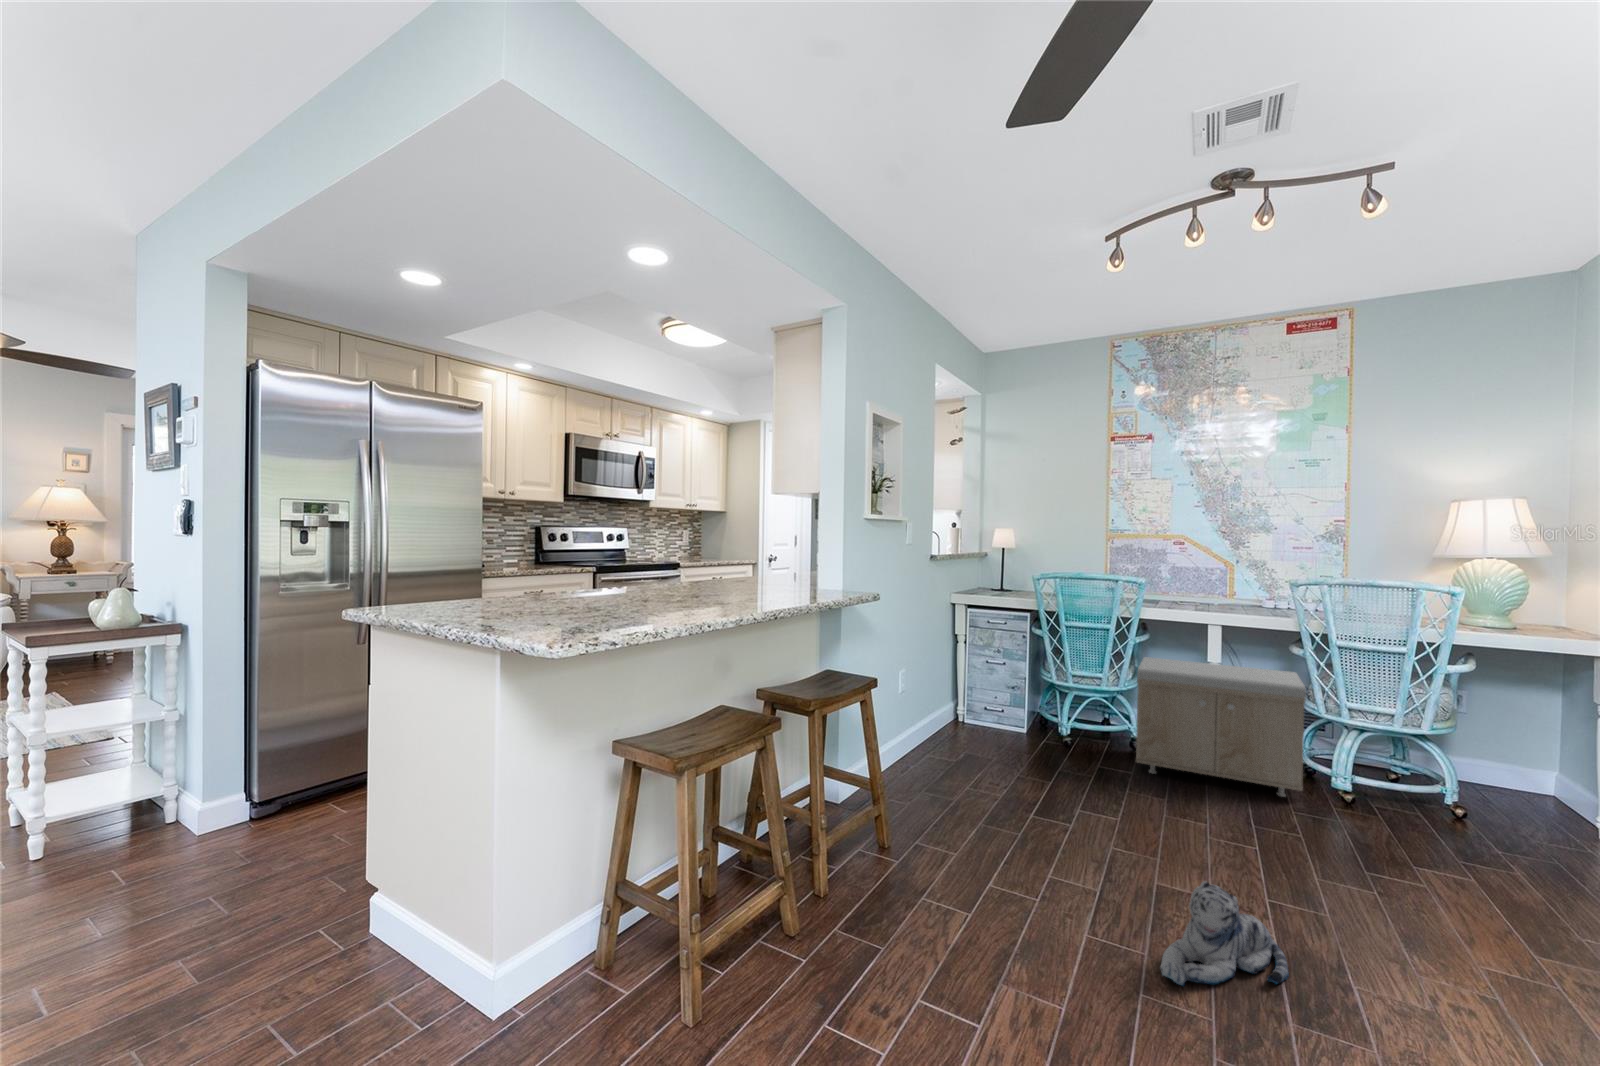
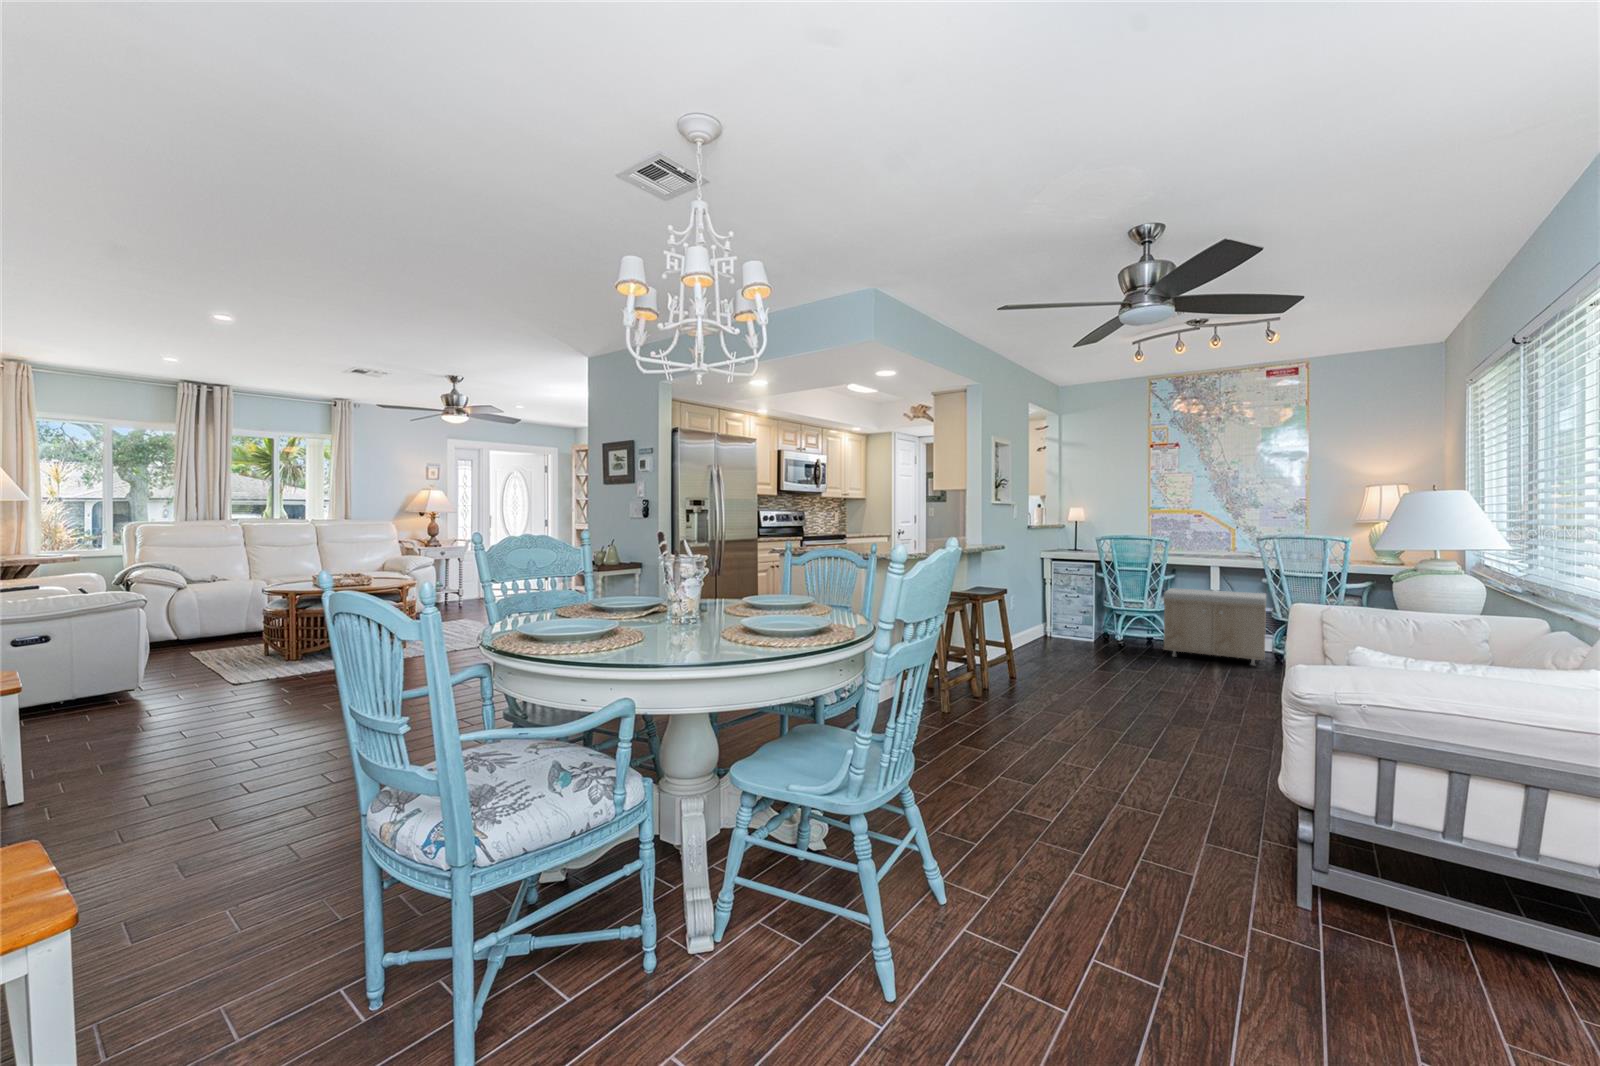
plush toy: present [1160,882,1289,986] -> none [1162,670,1226,713]

